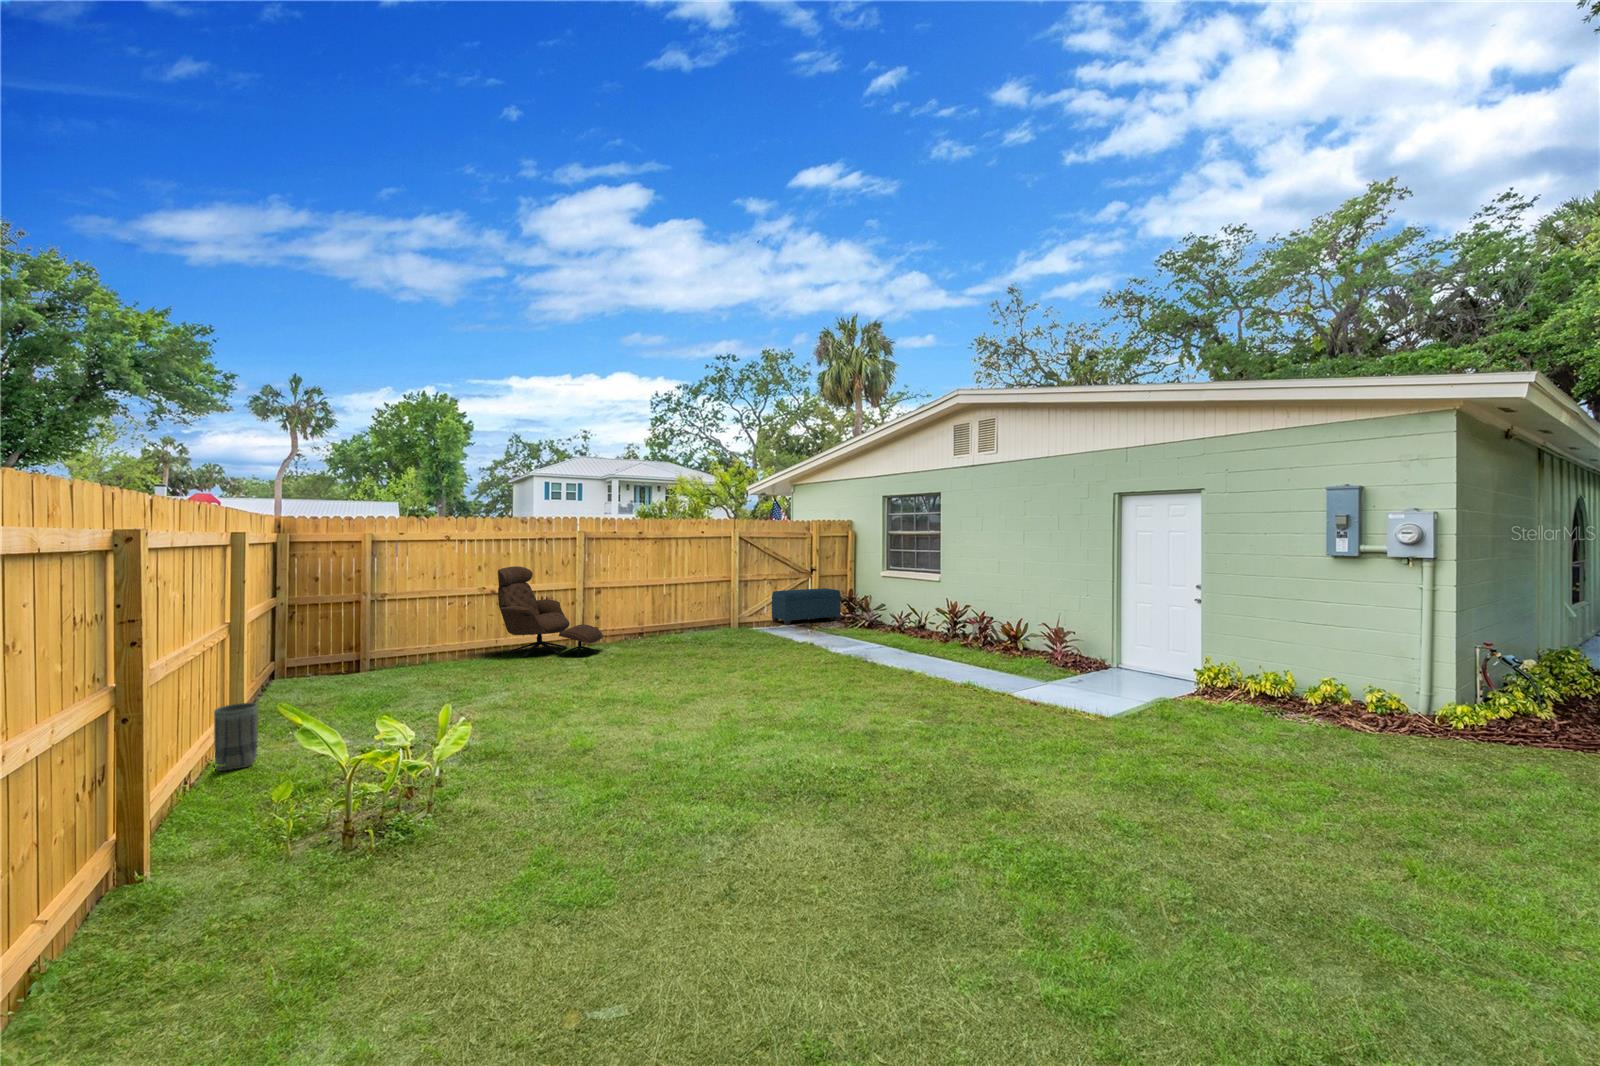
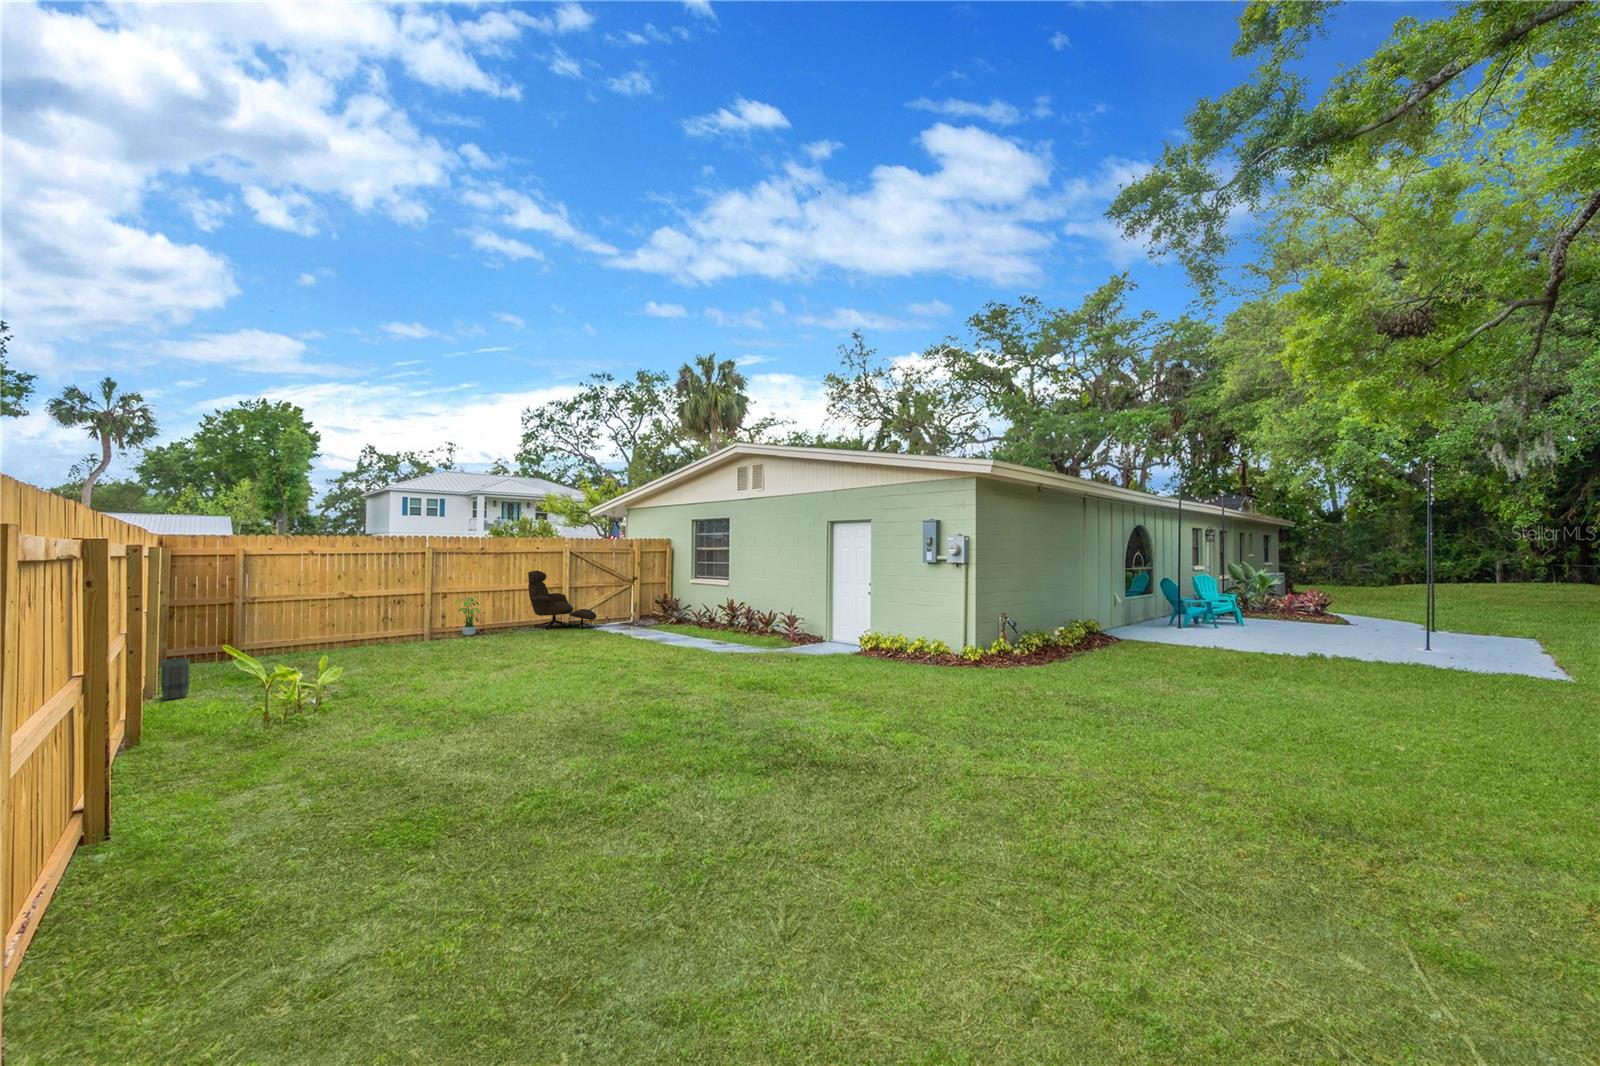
lounge chair: present [498,566,603,657] -> present [528,571,596,629]
bench: present [772,588,841,625] -> none [596,595,655,624]
potted plant: none [613,592,644,640] -> present [455,597,480,635]

